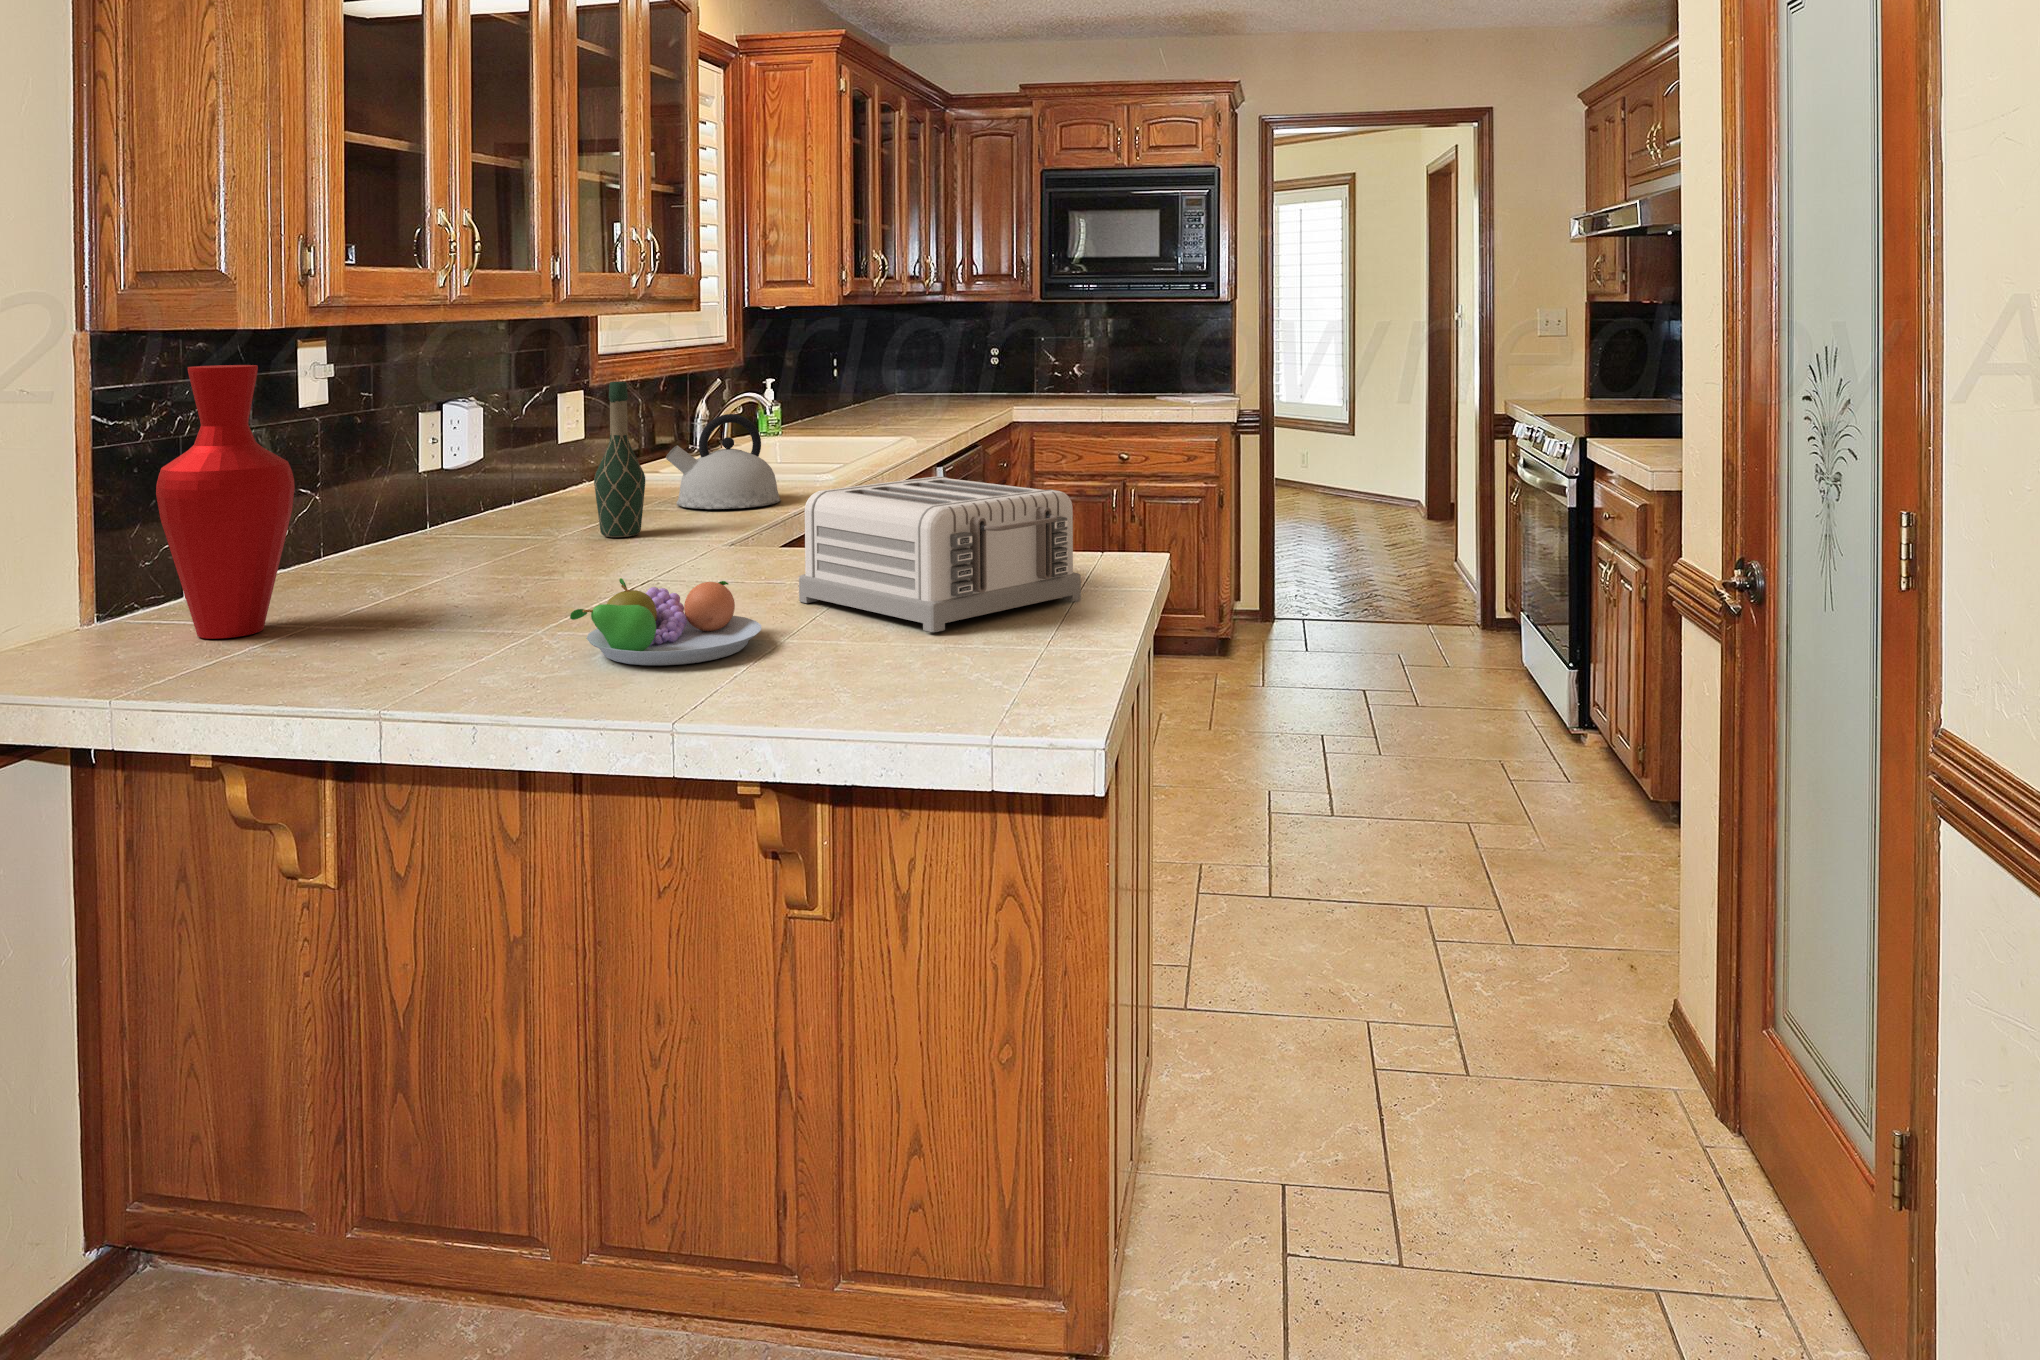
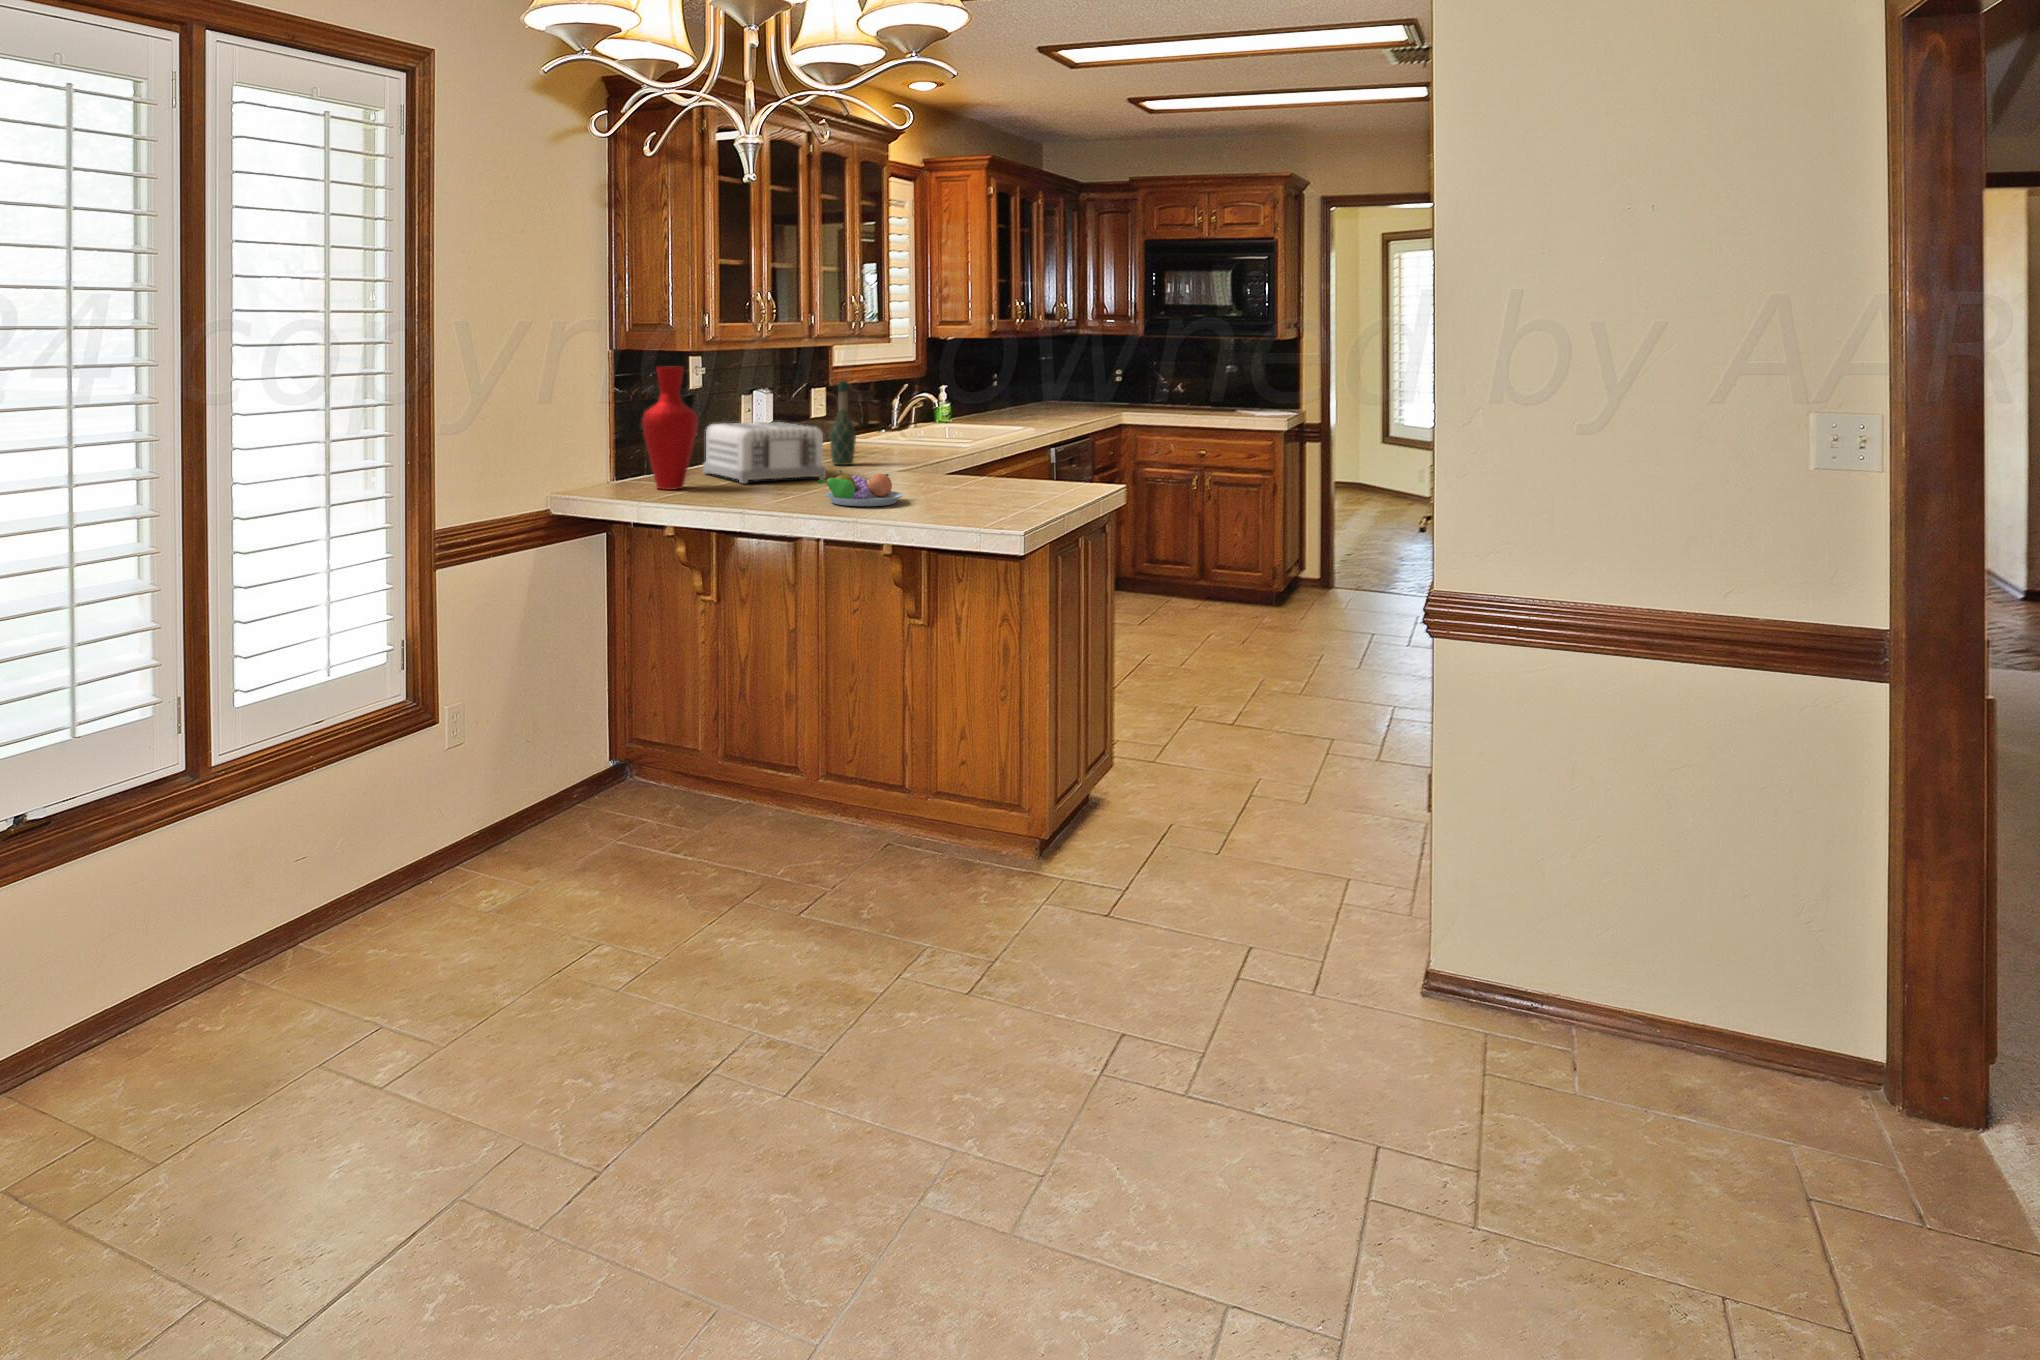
kettle: present [666,414,781,509] -> none [869,402,934,456]
toaster: present [799,476,1081,632] -> present [703,422,826,483]

